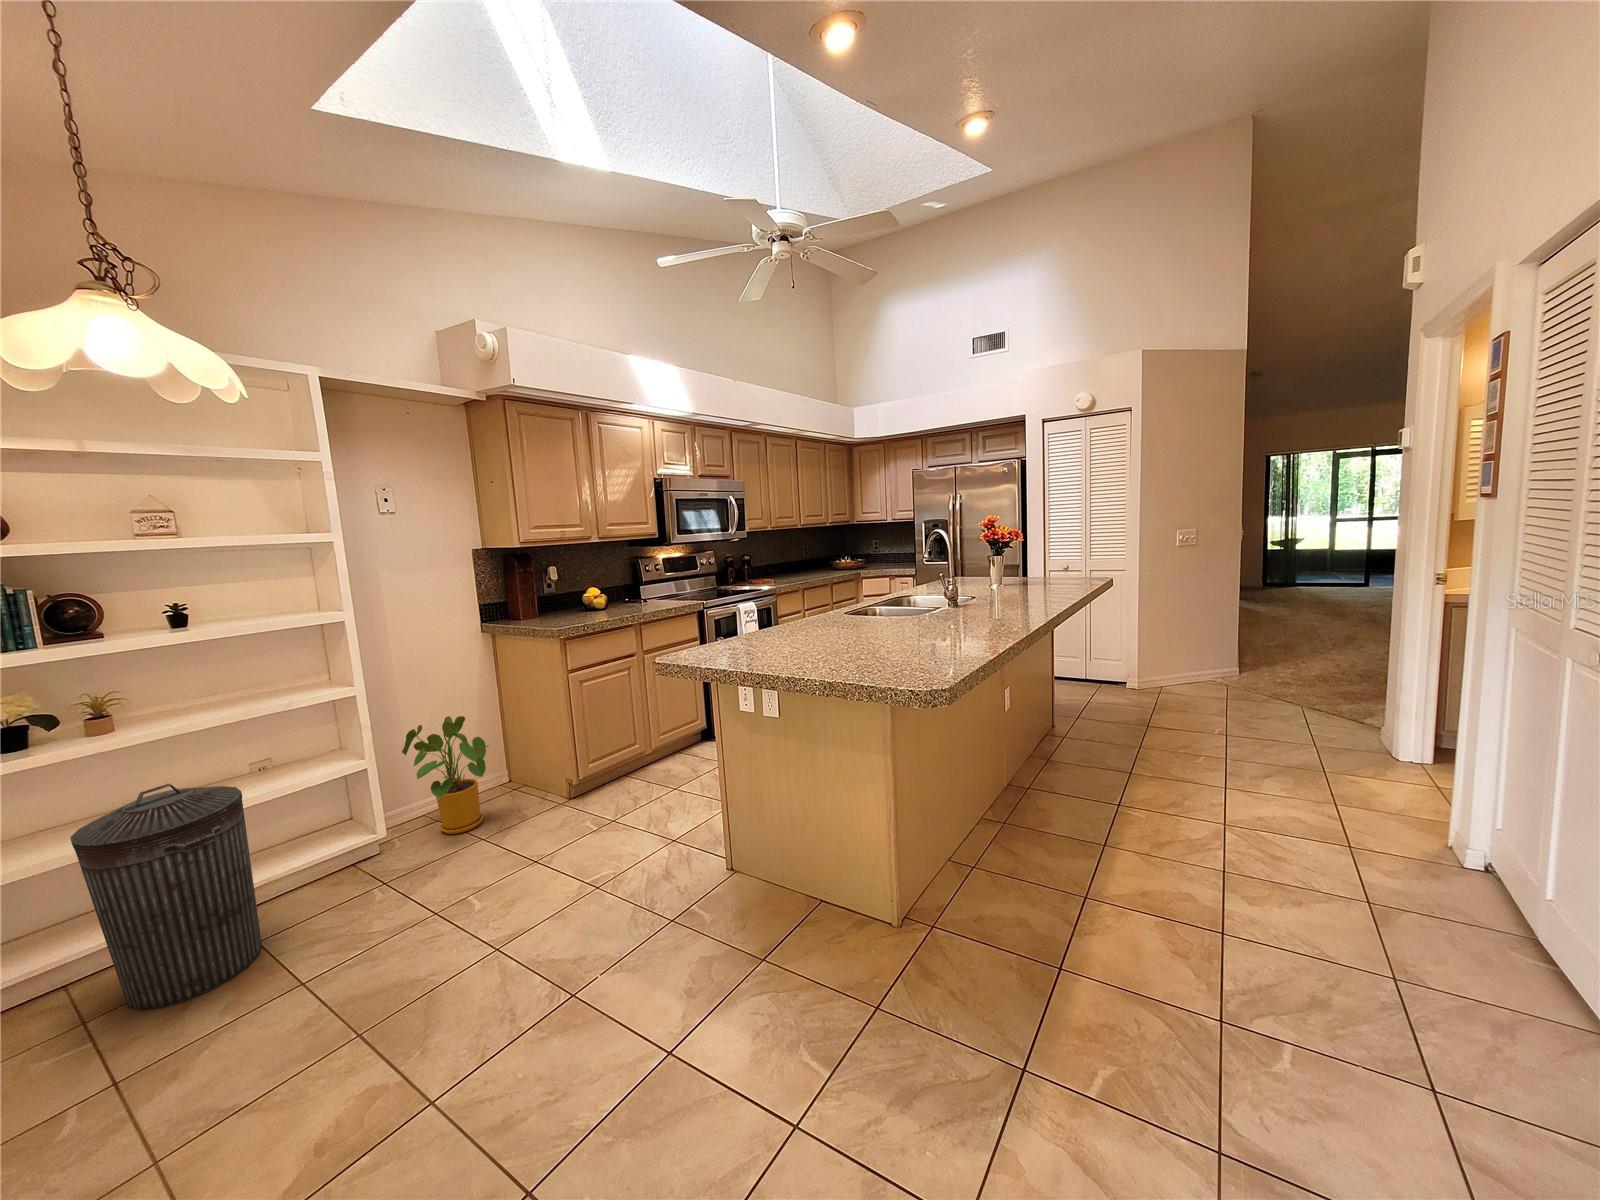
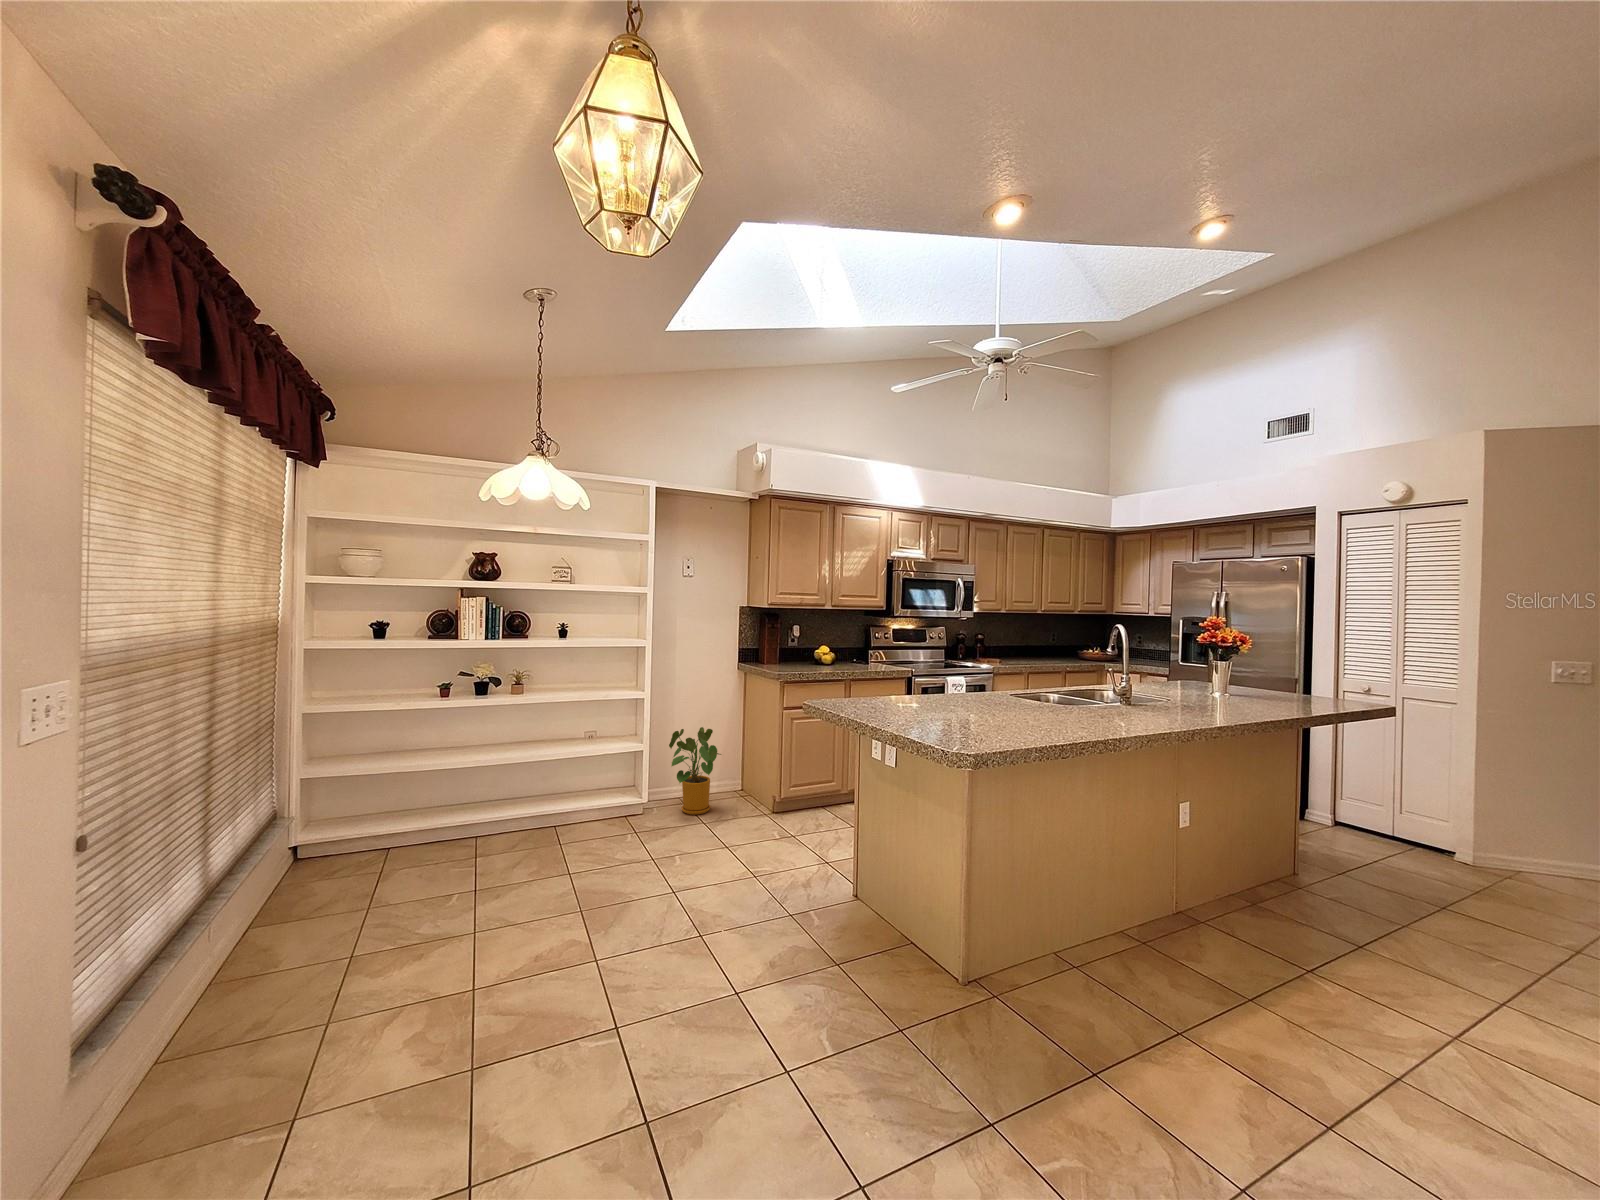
trash can: present [70,784,262,1011] -> none [494,728,570,861]

